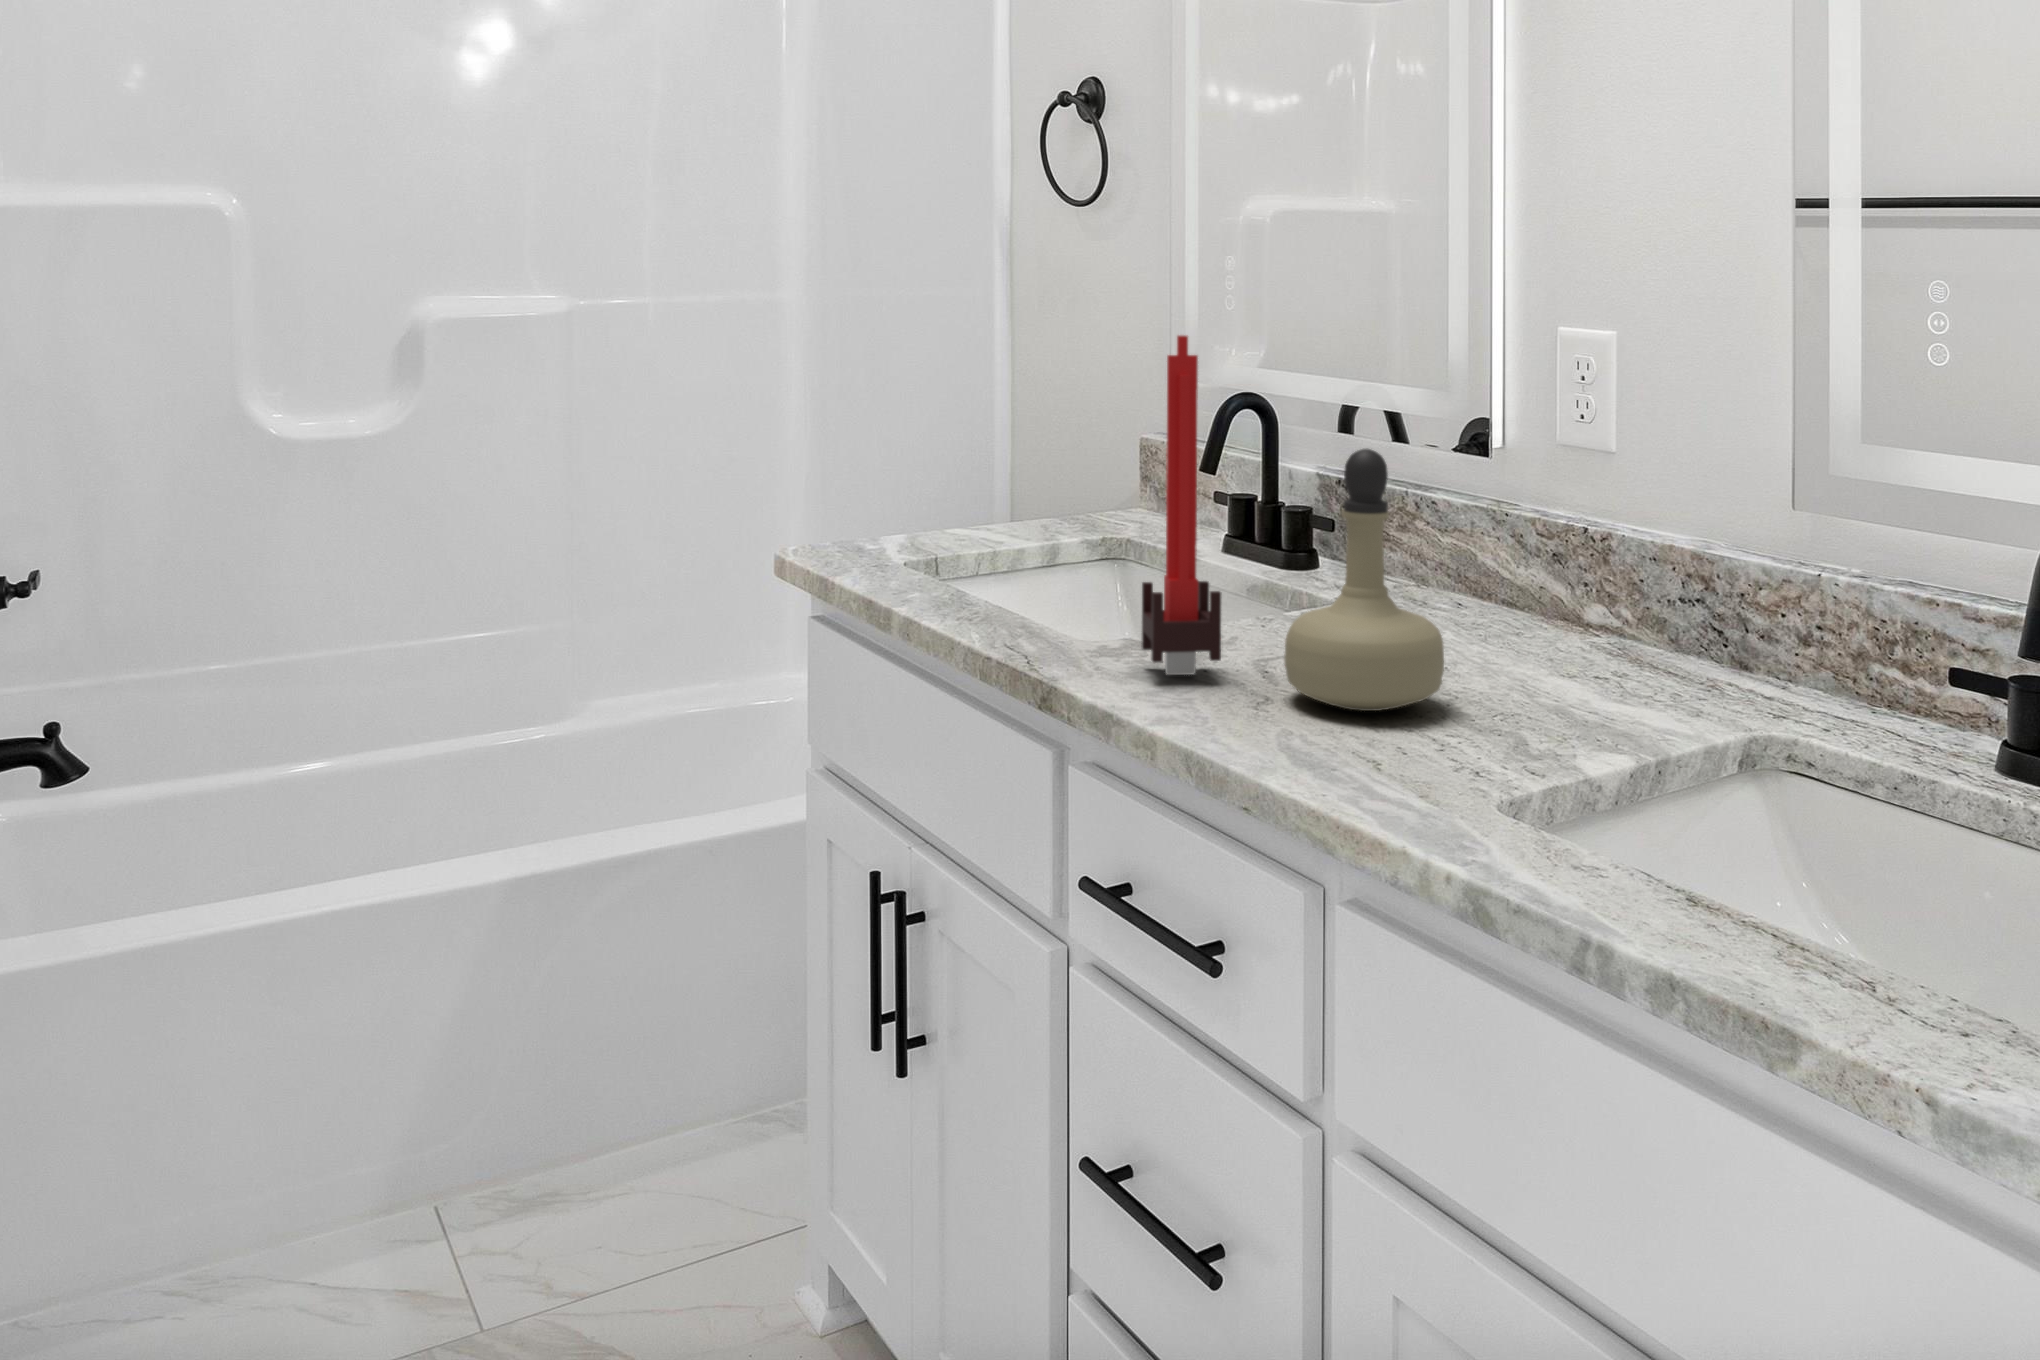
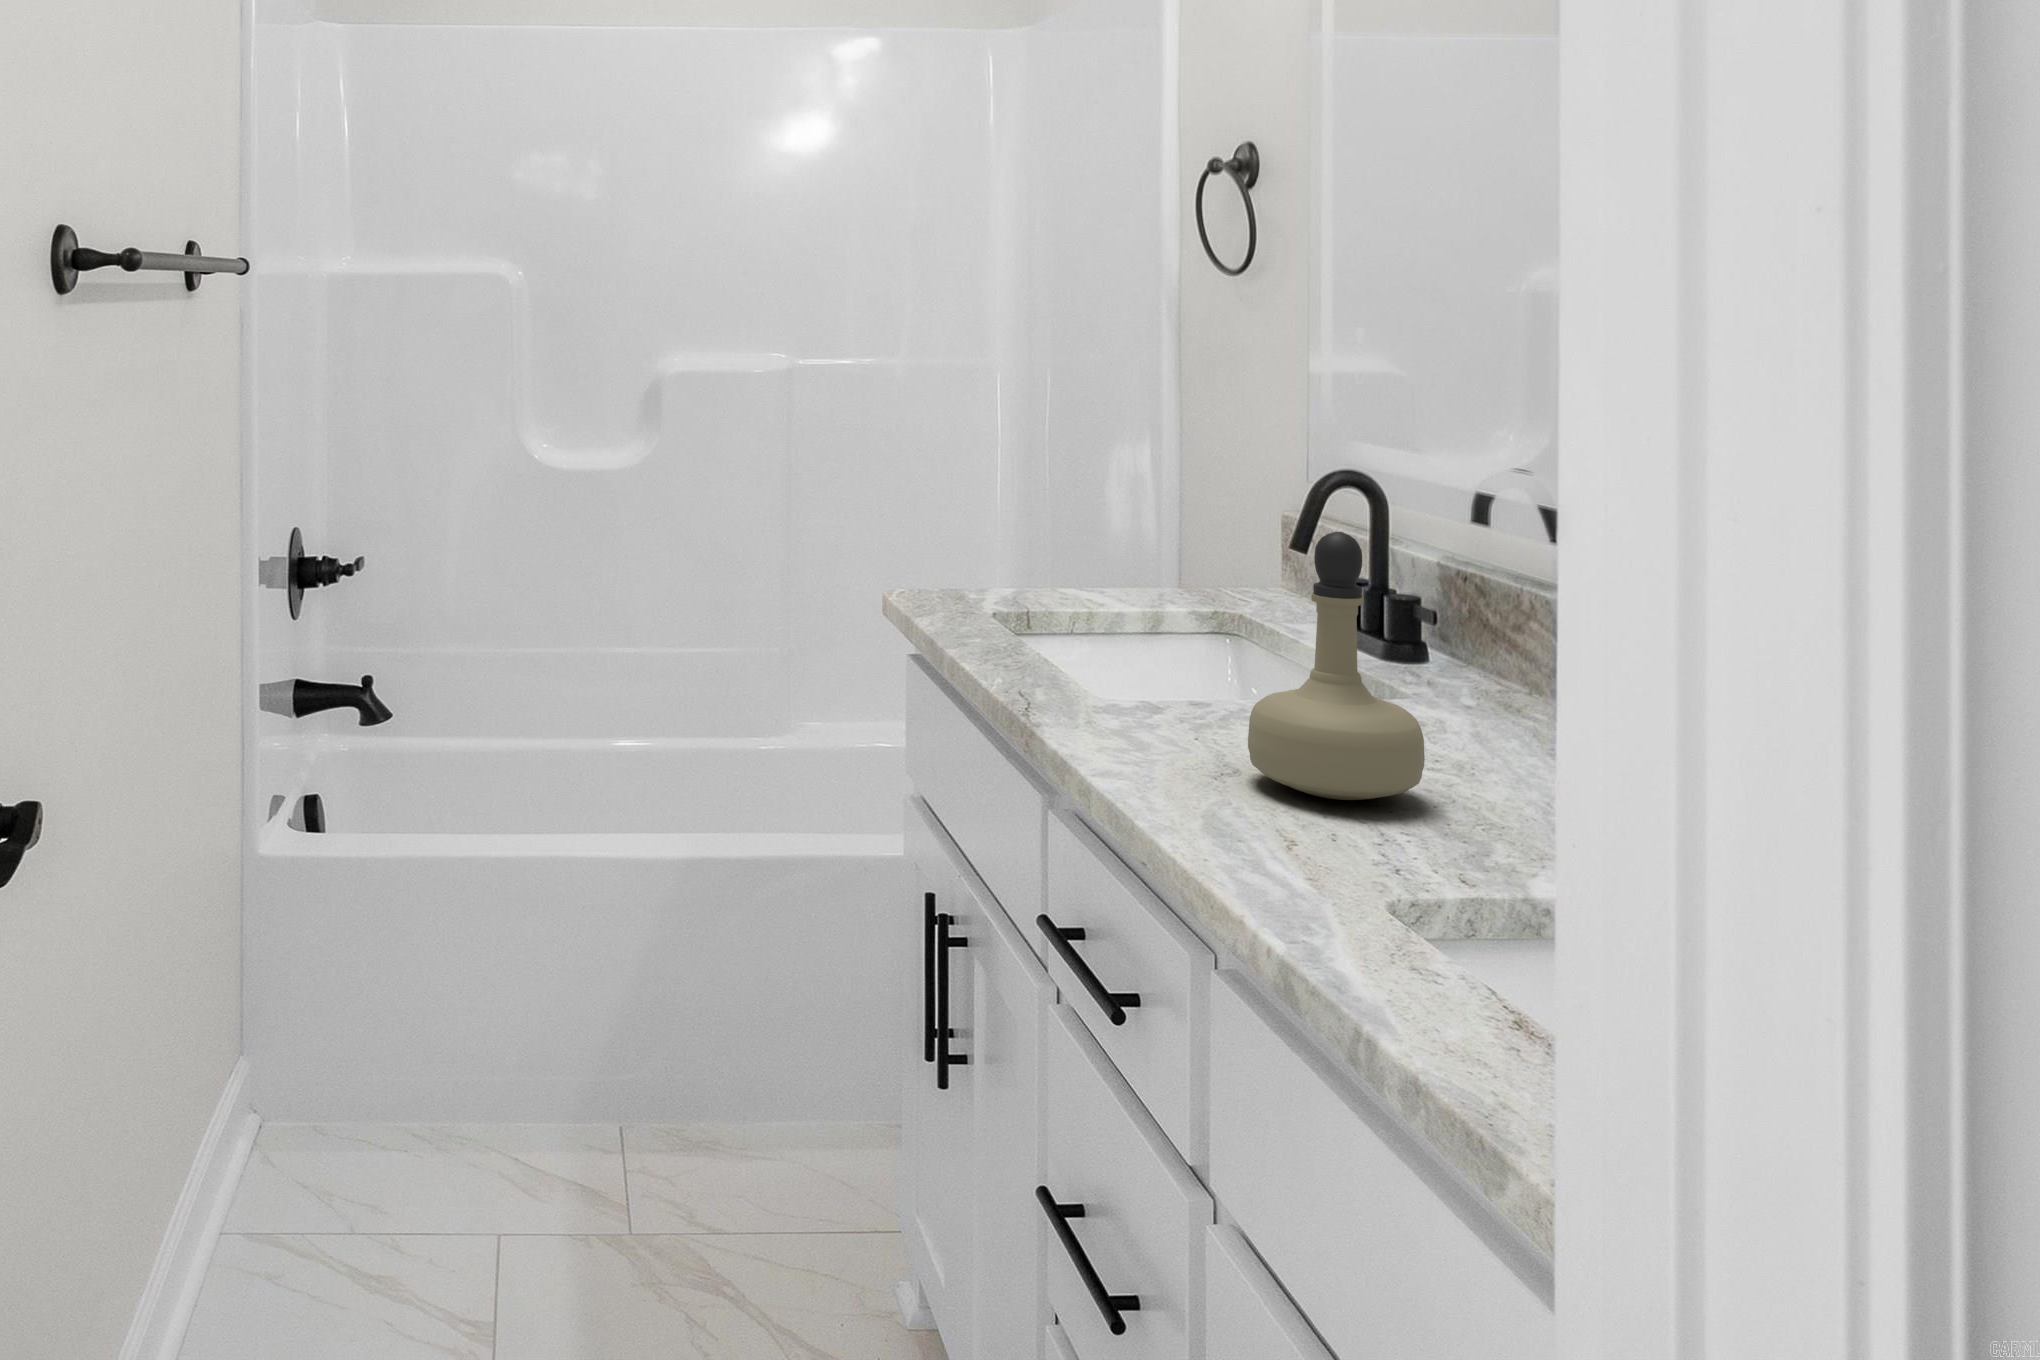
candle: present [1142,335,1221,675] -> none [1124,410,1198,742]

